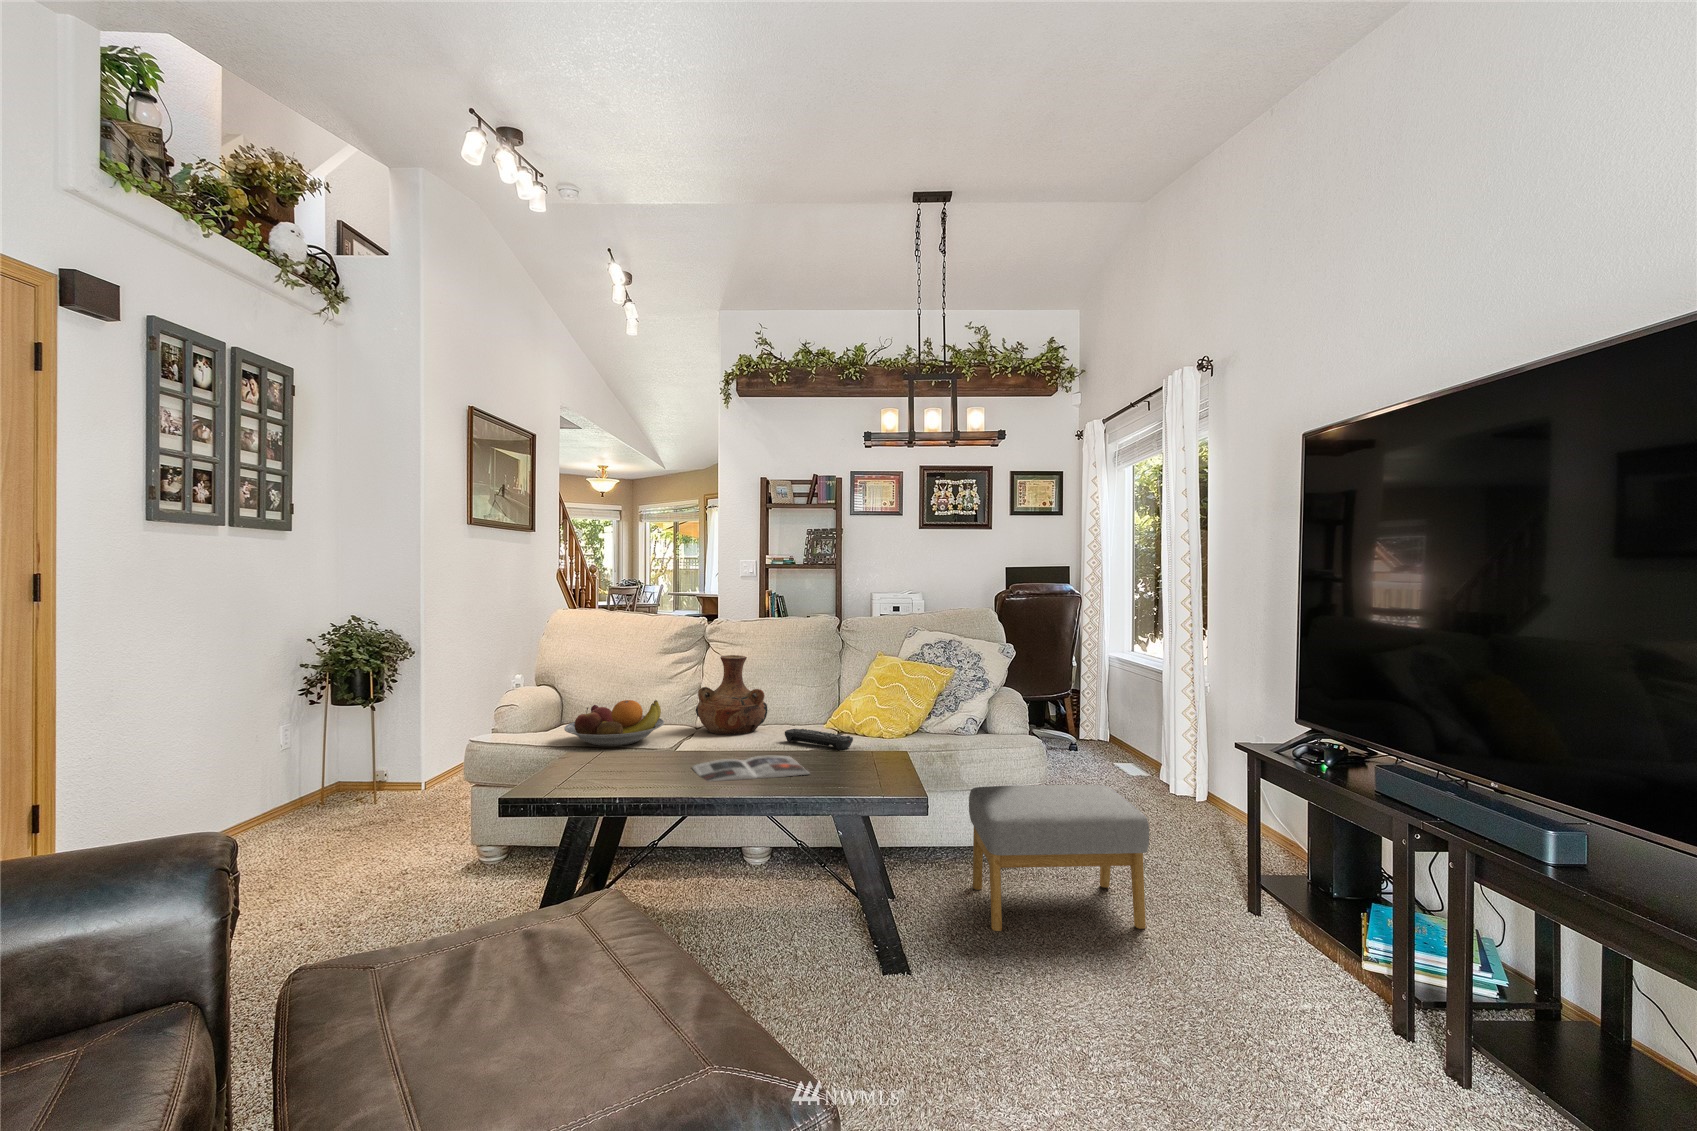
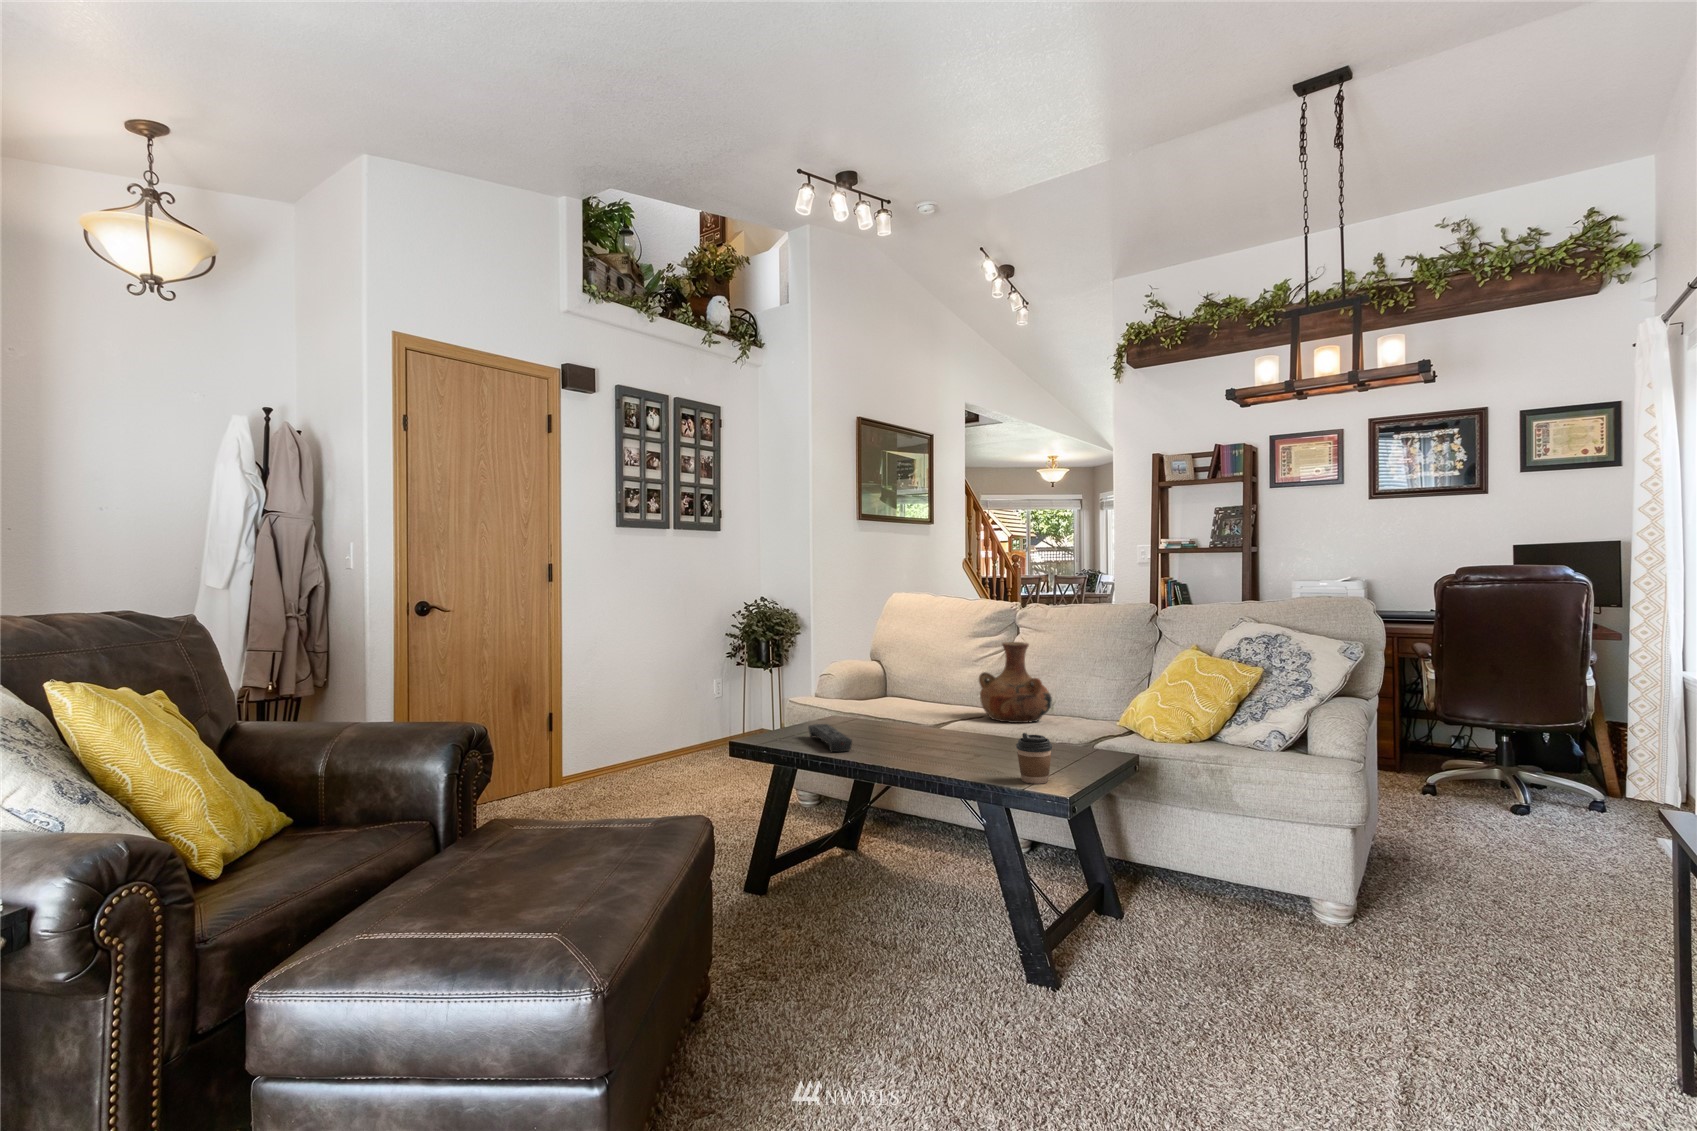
fruit bowl: present [564,700,664,746] -> none [847,678,937,720]
remote control: present [785,729,853,750] -> present [808,724,852,752]
coffee cup: none [849,743,881,789] -> present [1016,733,1052,784]
magazine: present [692,755,809,781] -> none [894,739,1011,763]
footstool: present [969,785,1149,931] -> none [1207,813,1454,1044]

